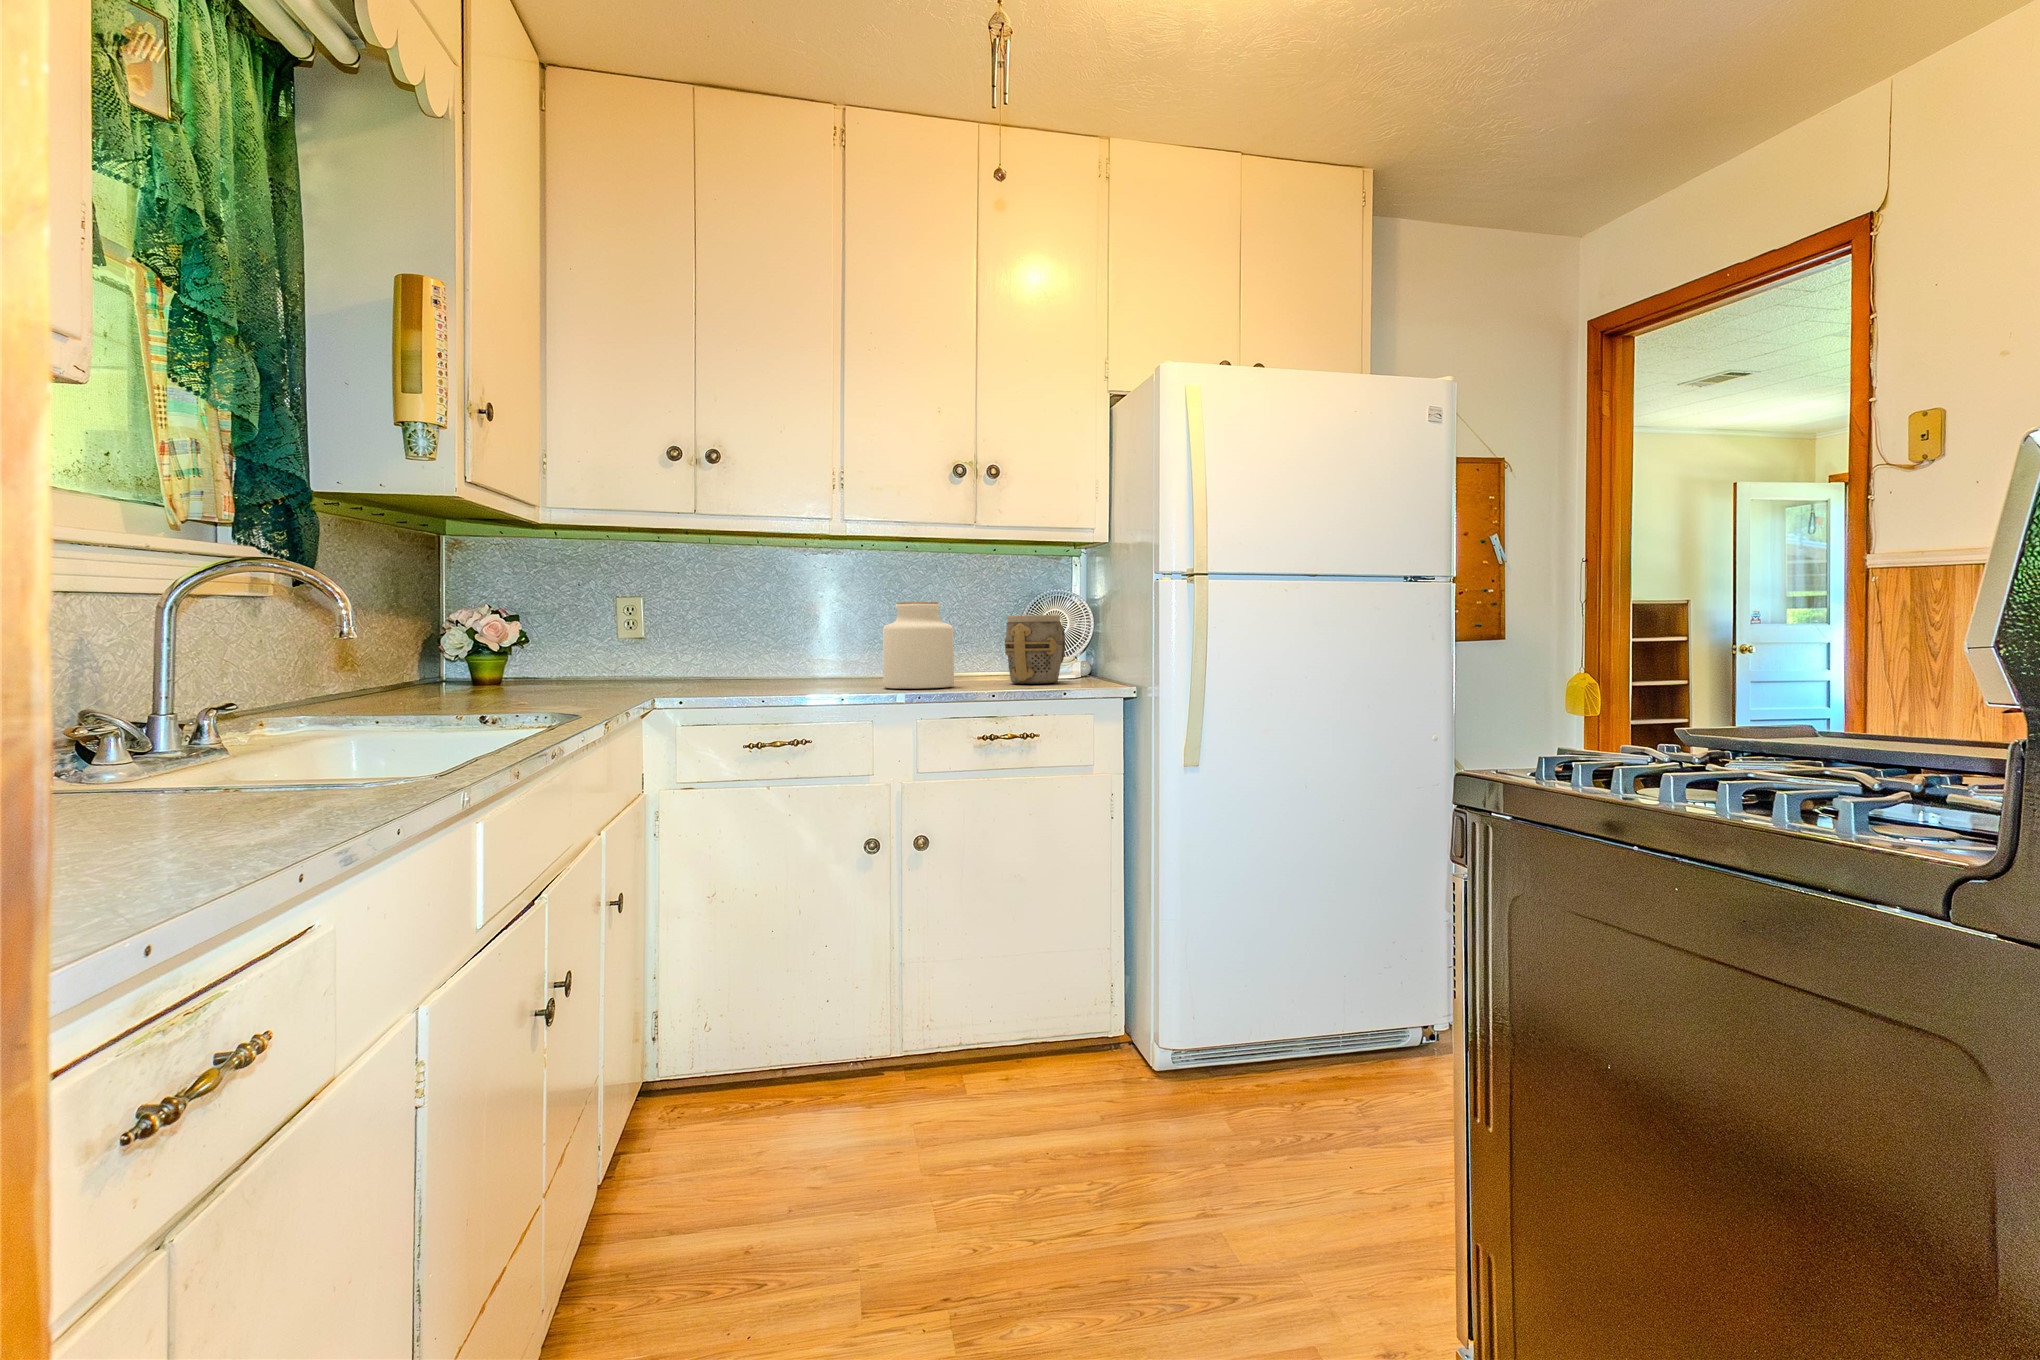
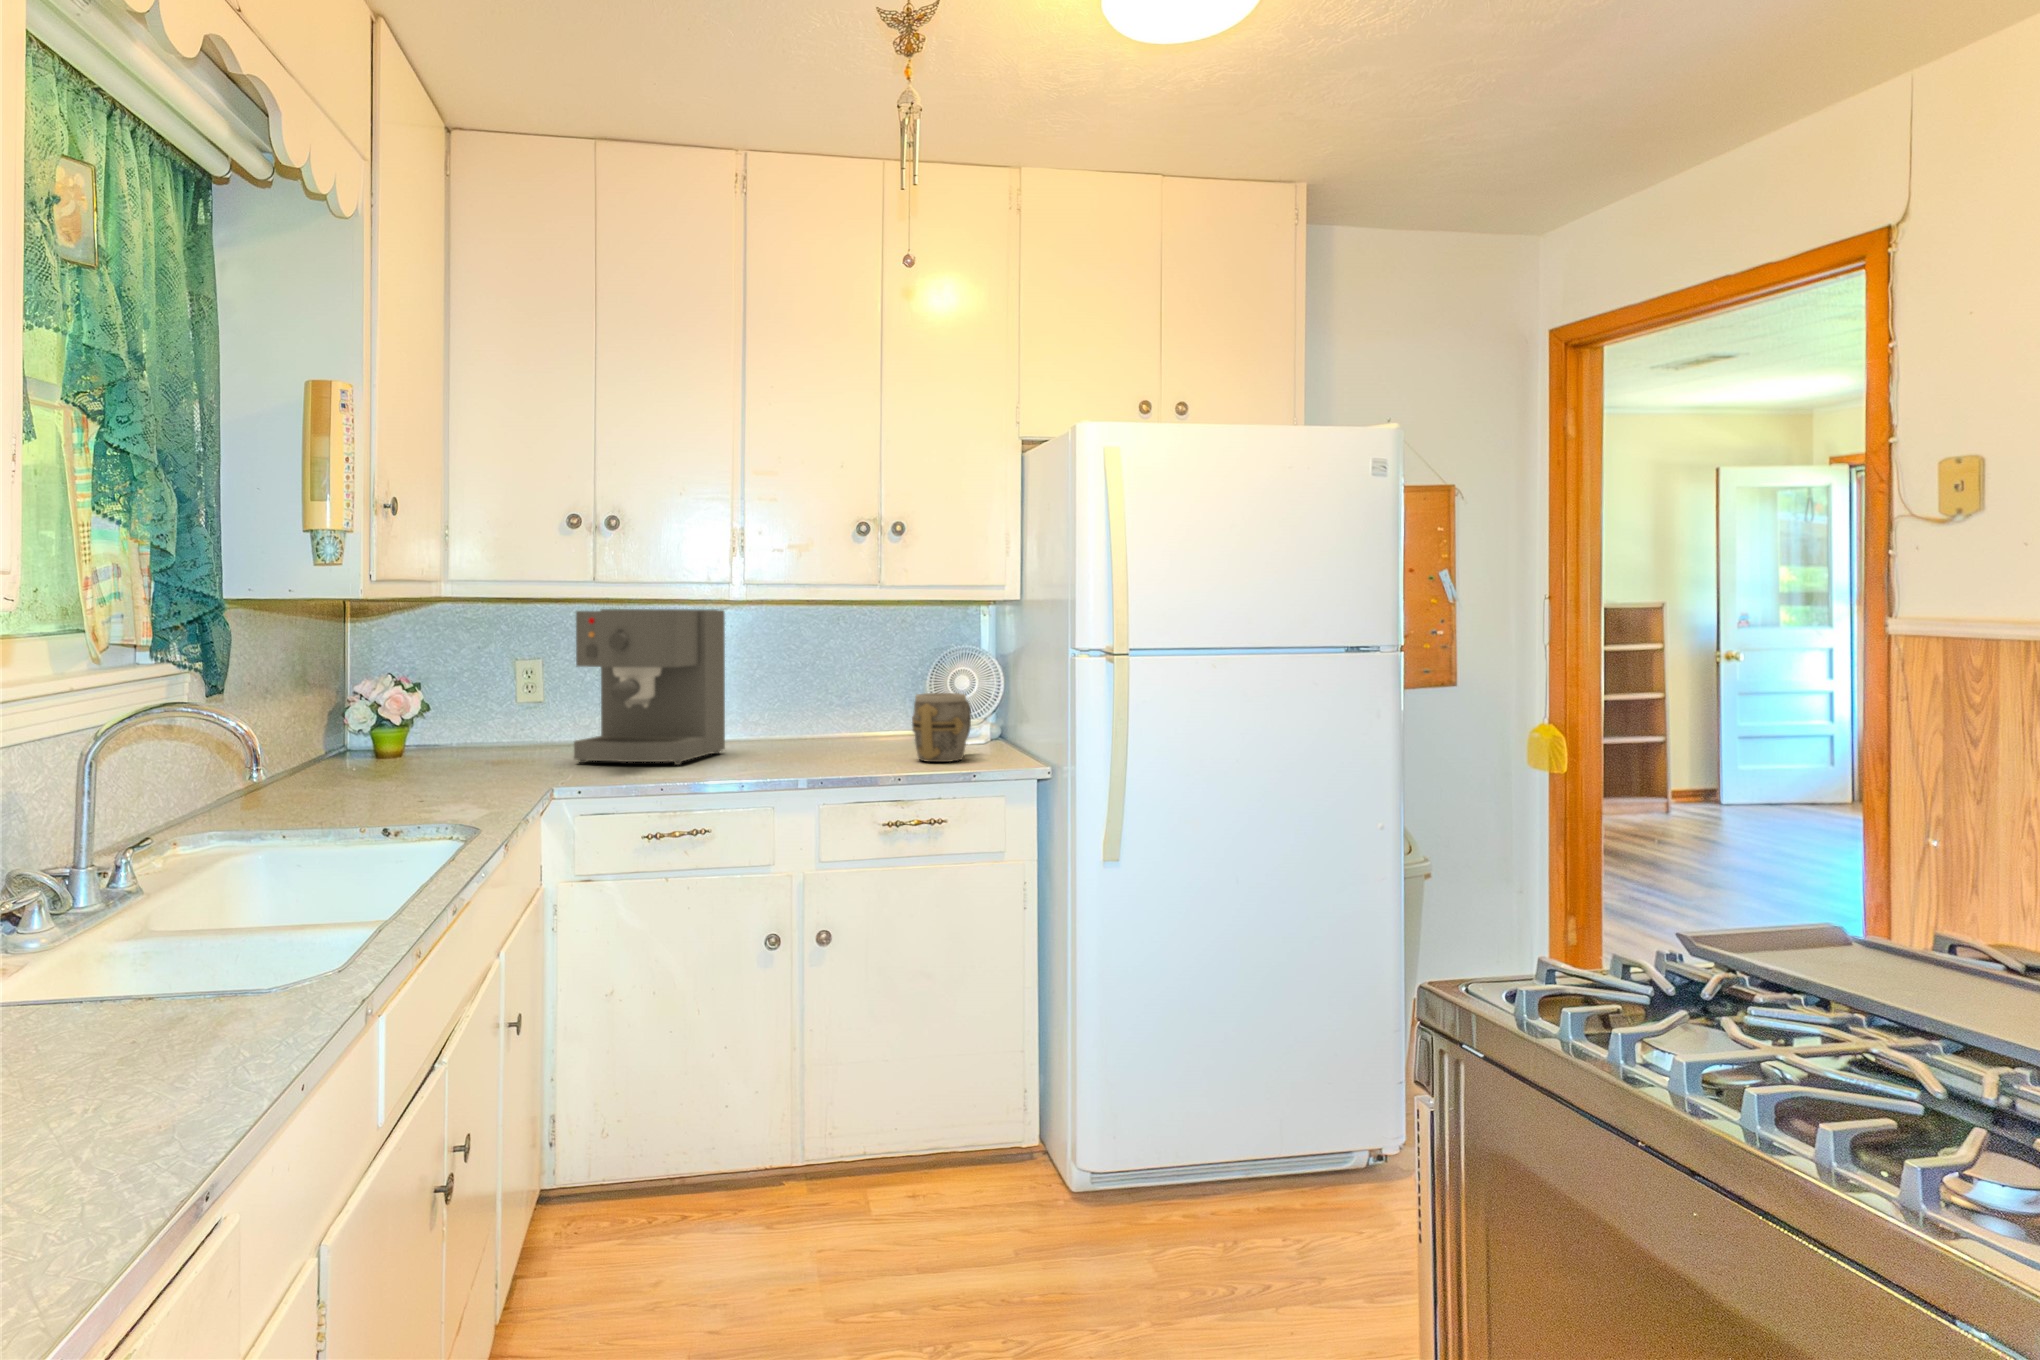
coffee maker: none [665,529,817,687] -> present [574,609,725,765]
jar: present [883,602,954,689] -> none [792,684,862,771]

